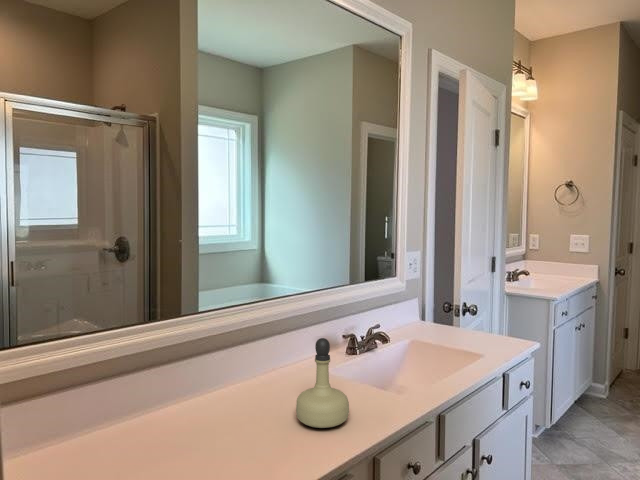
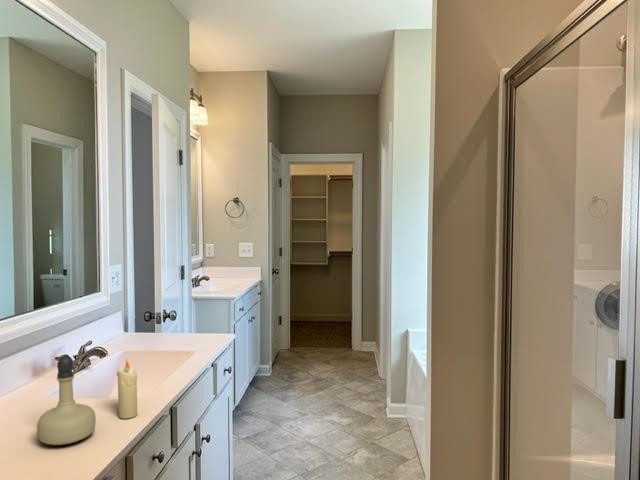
candle: none [377,352,396,416] -> present [117,360,137,419]

